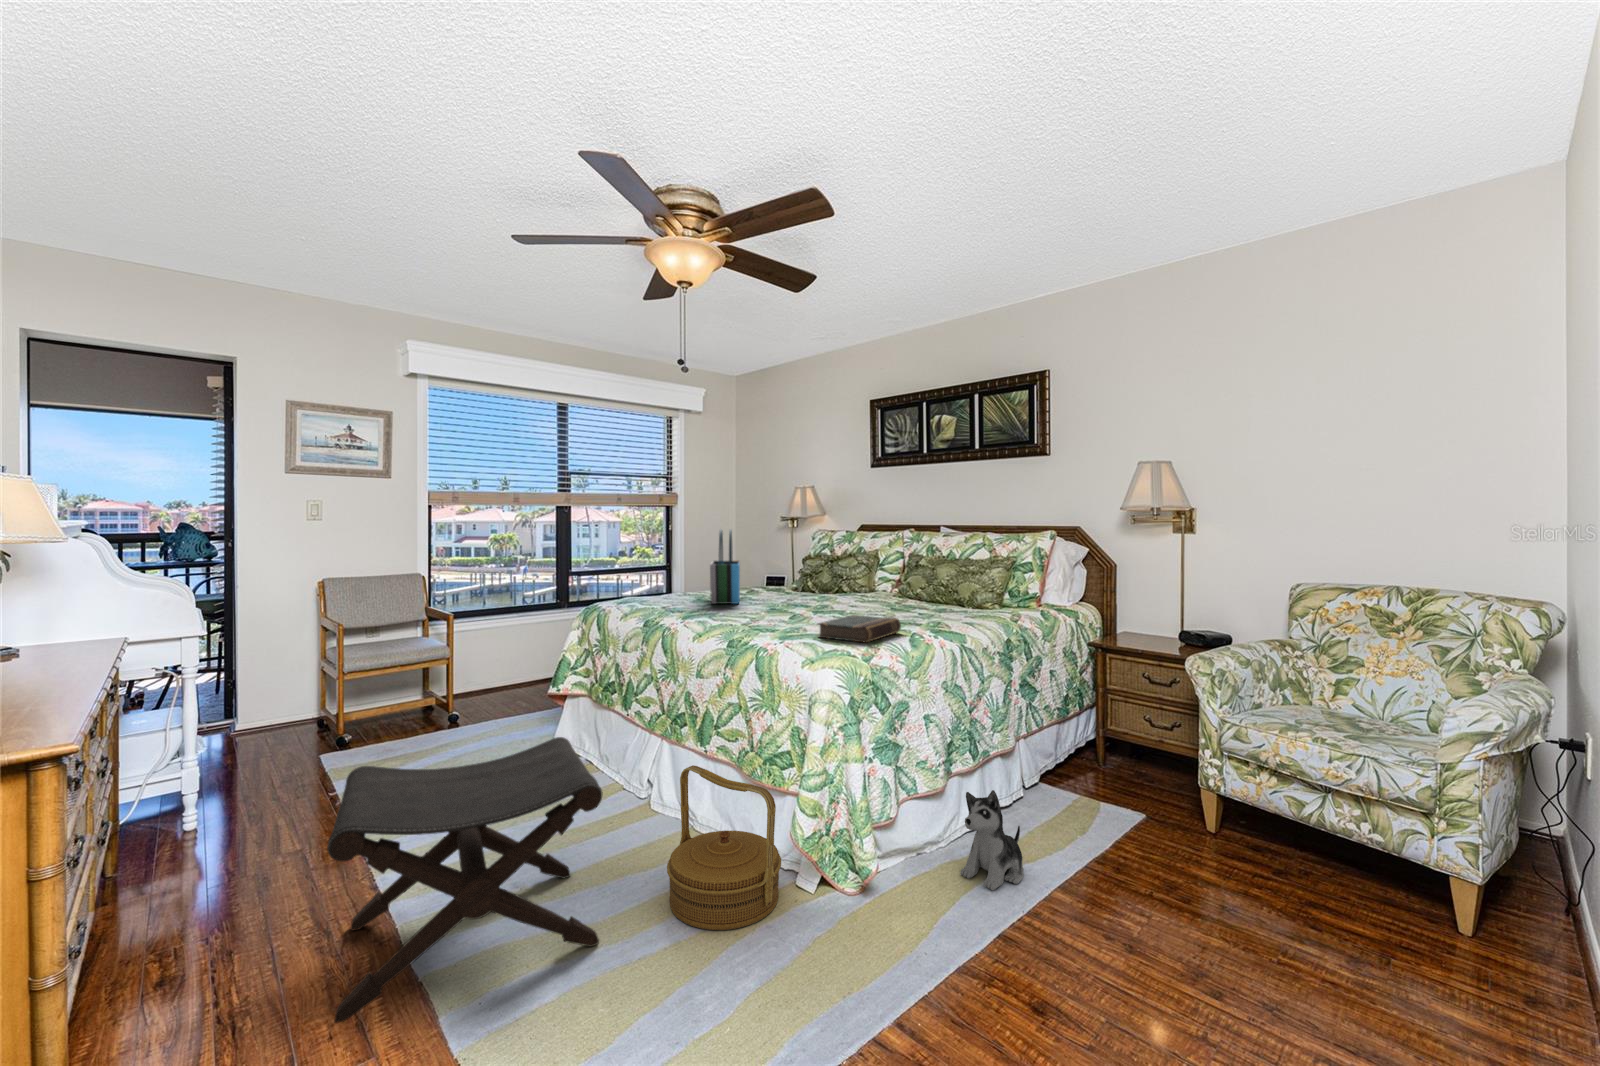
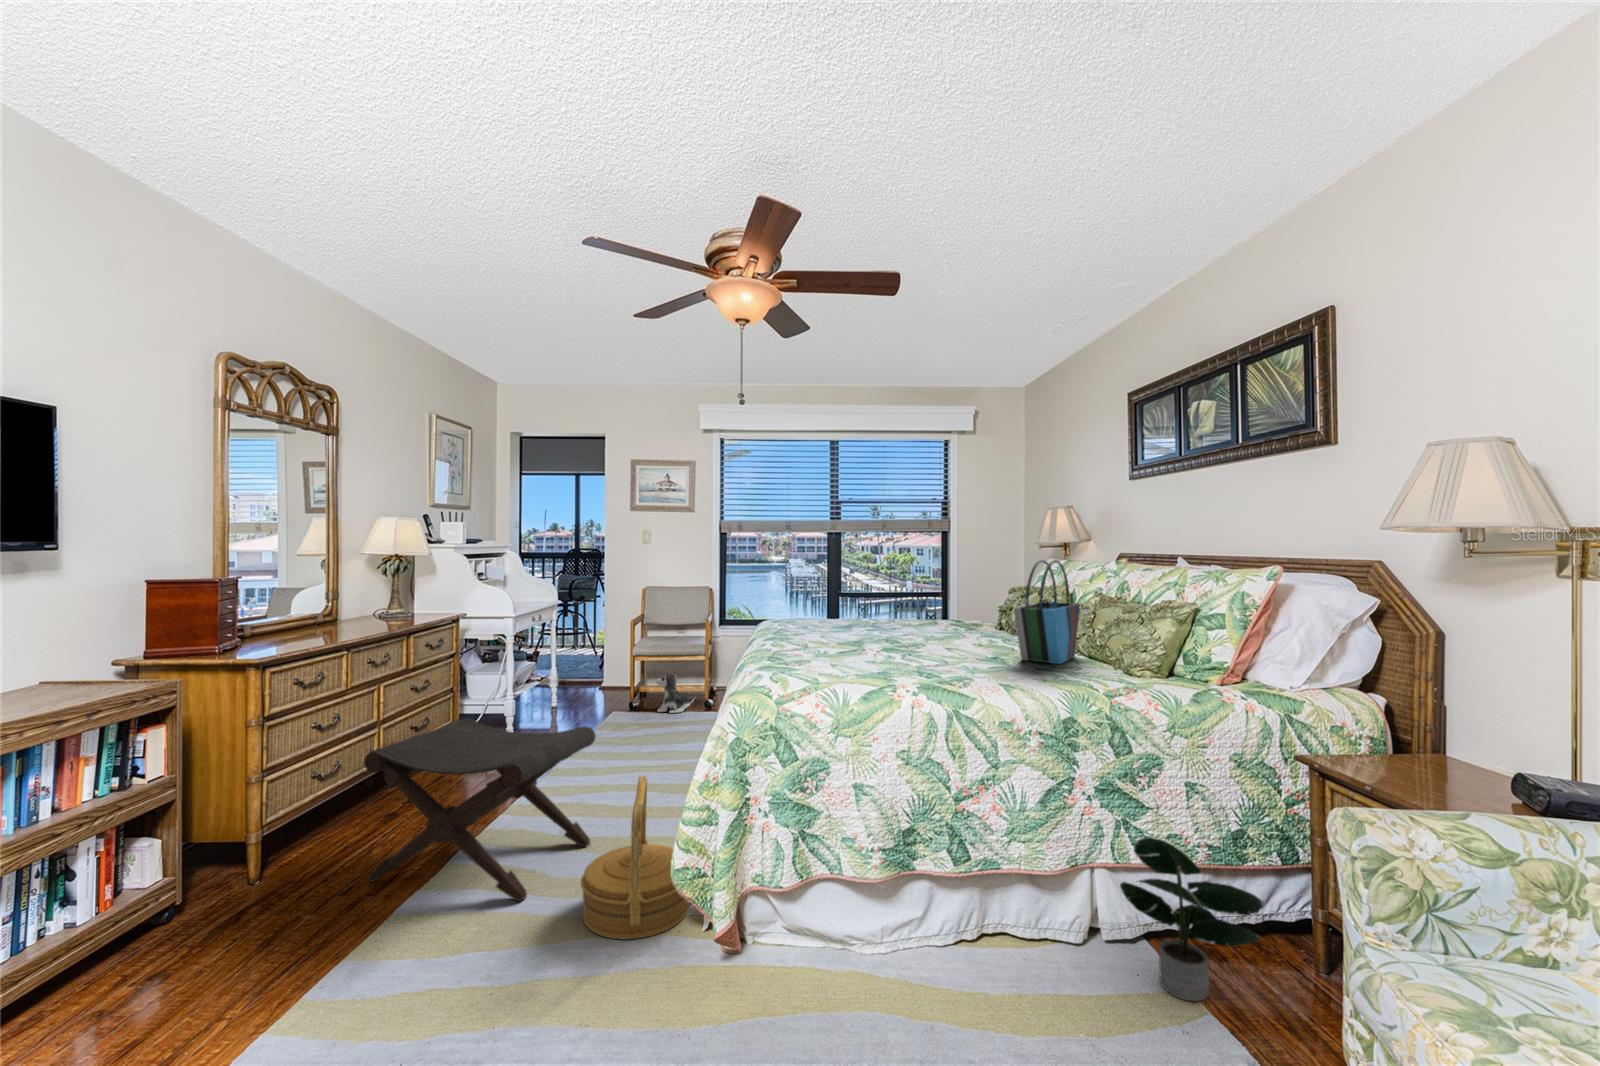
tote bag: present [710,530,740,604] -> present [1014,560,1080,664]
book: present [818,615,901,643] -> none [792,655,890,685]
potted plant: none [1042,712,1125,803] -> present [1120,837,1263,1001]
plush toy: present [960,790,1024,890] -> present [656,670,695,713]

